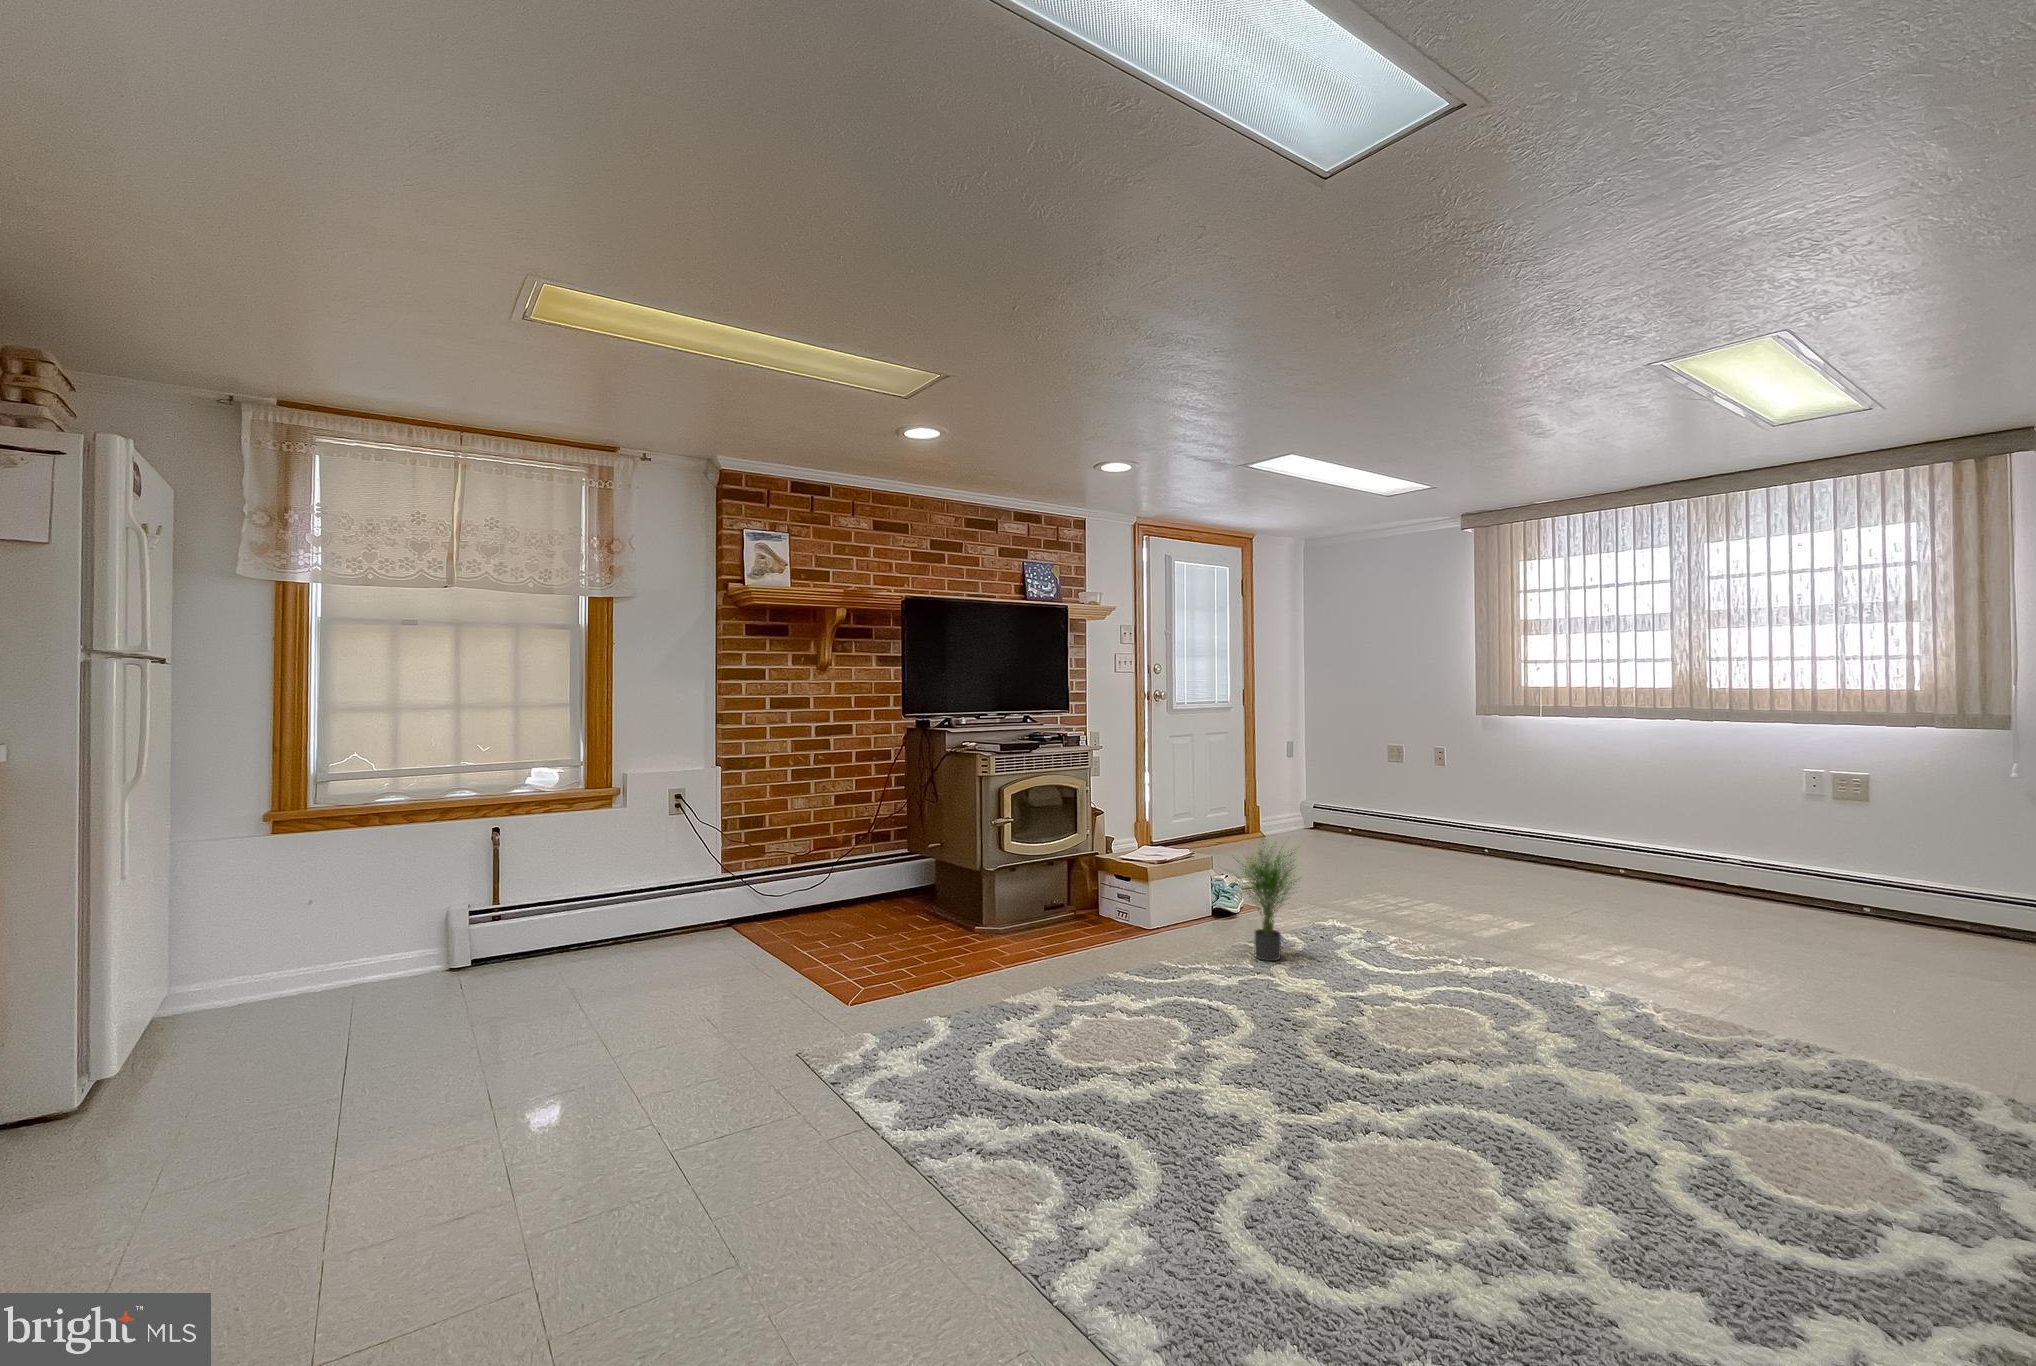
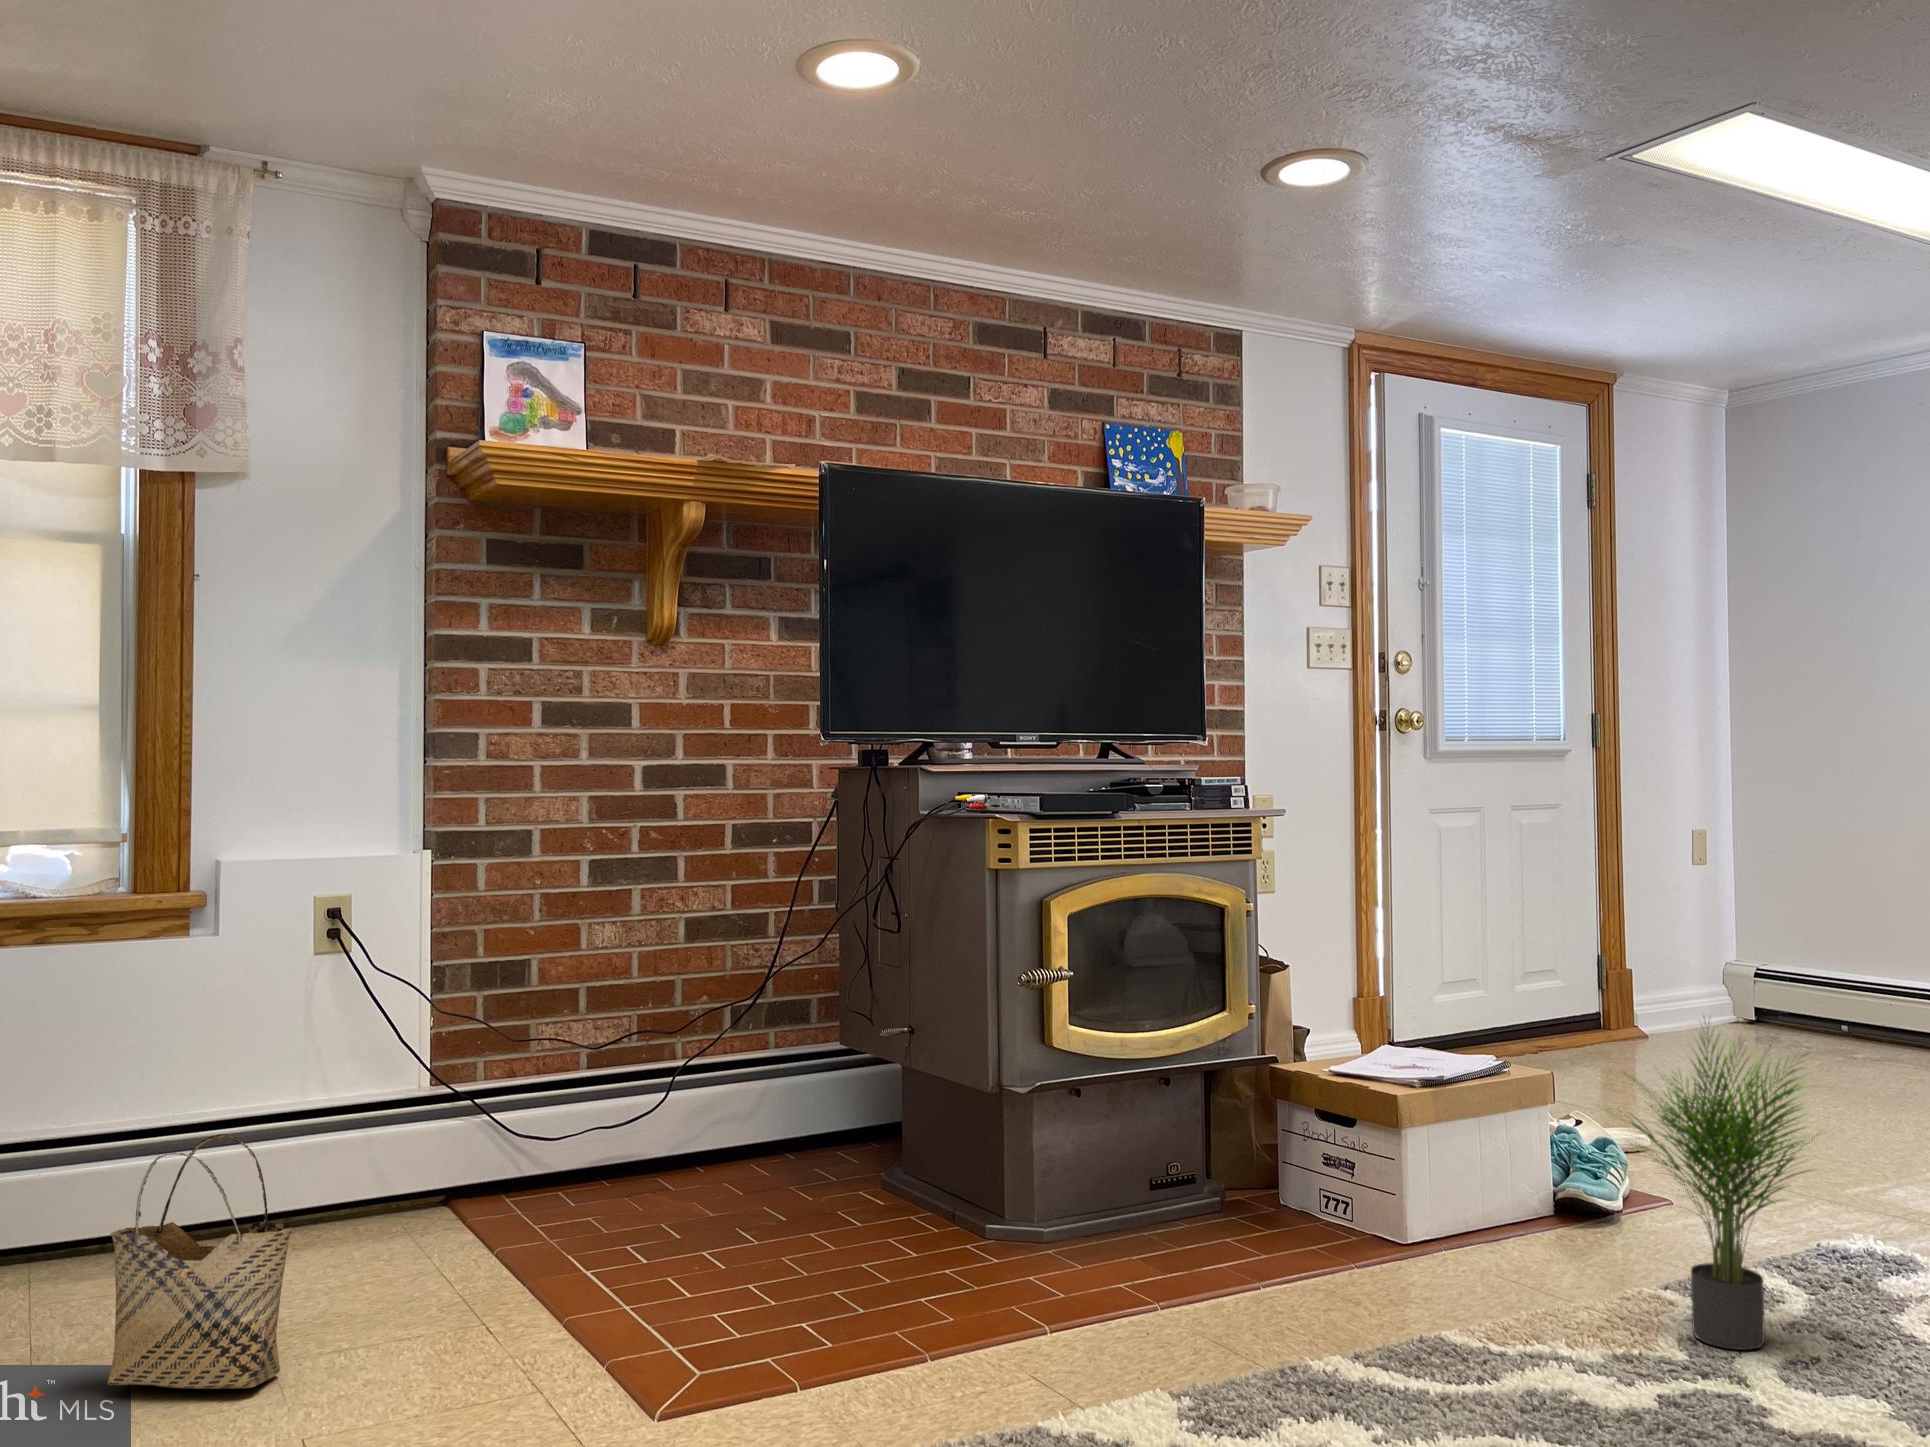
woven basket: none [614,895,691,1000] -> present [108,1134,292,1389]

